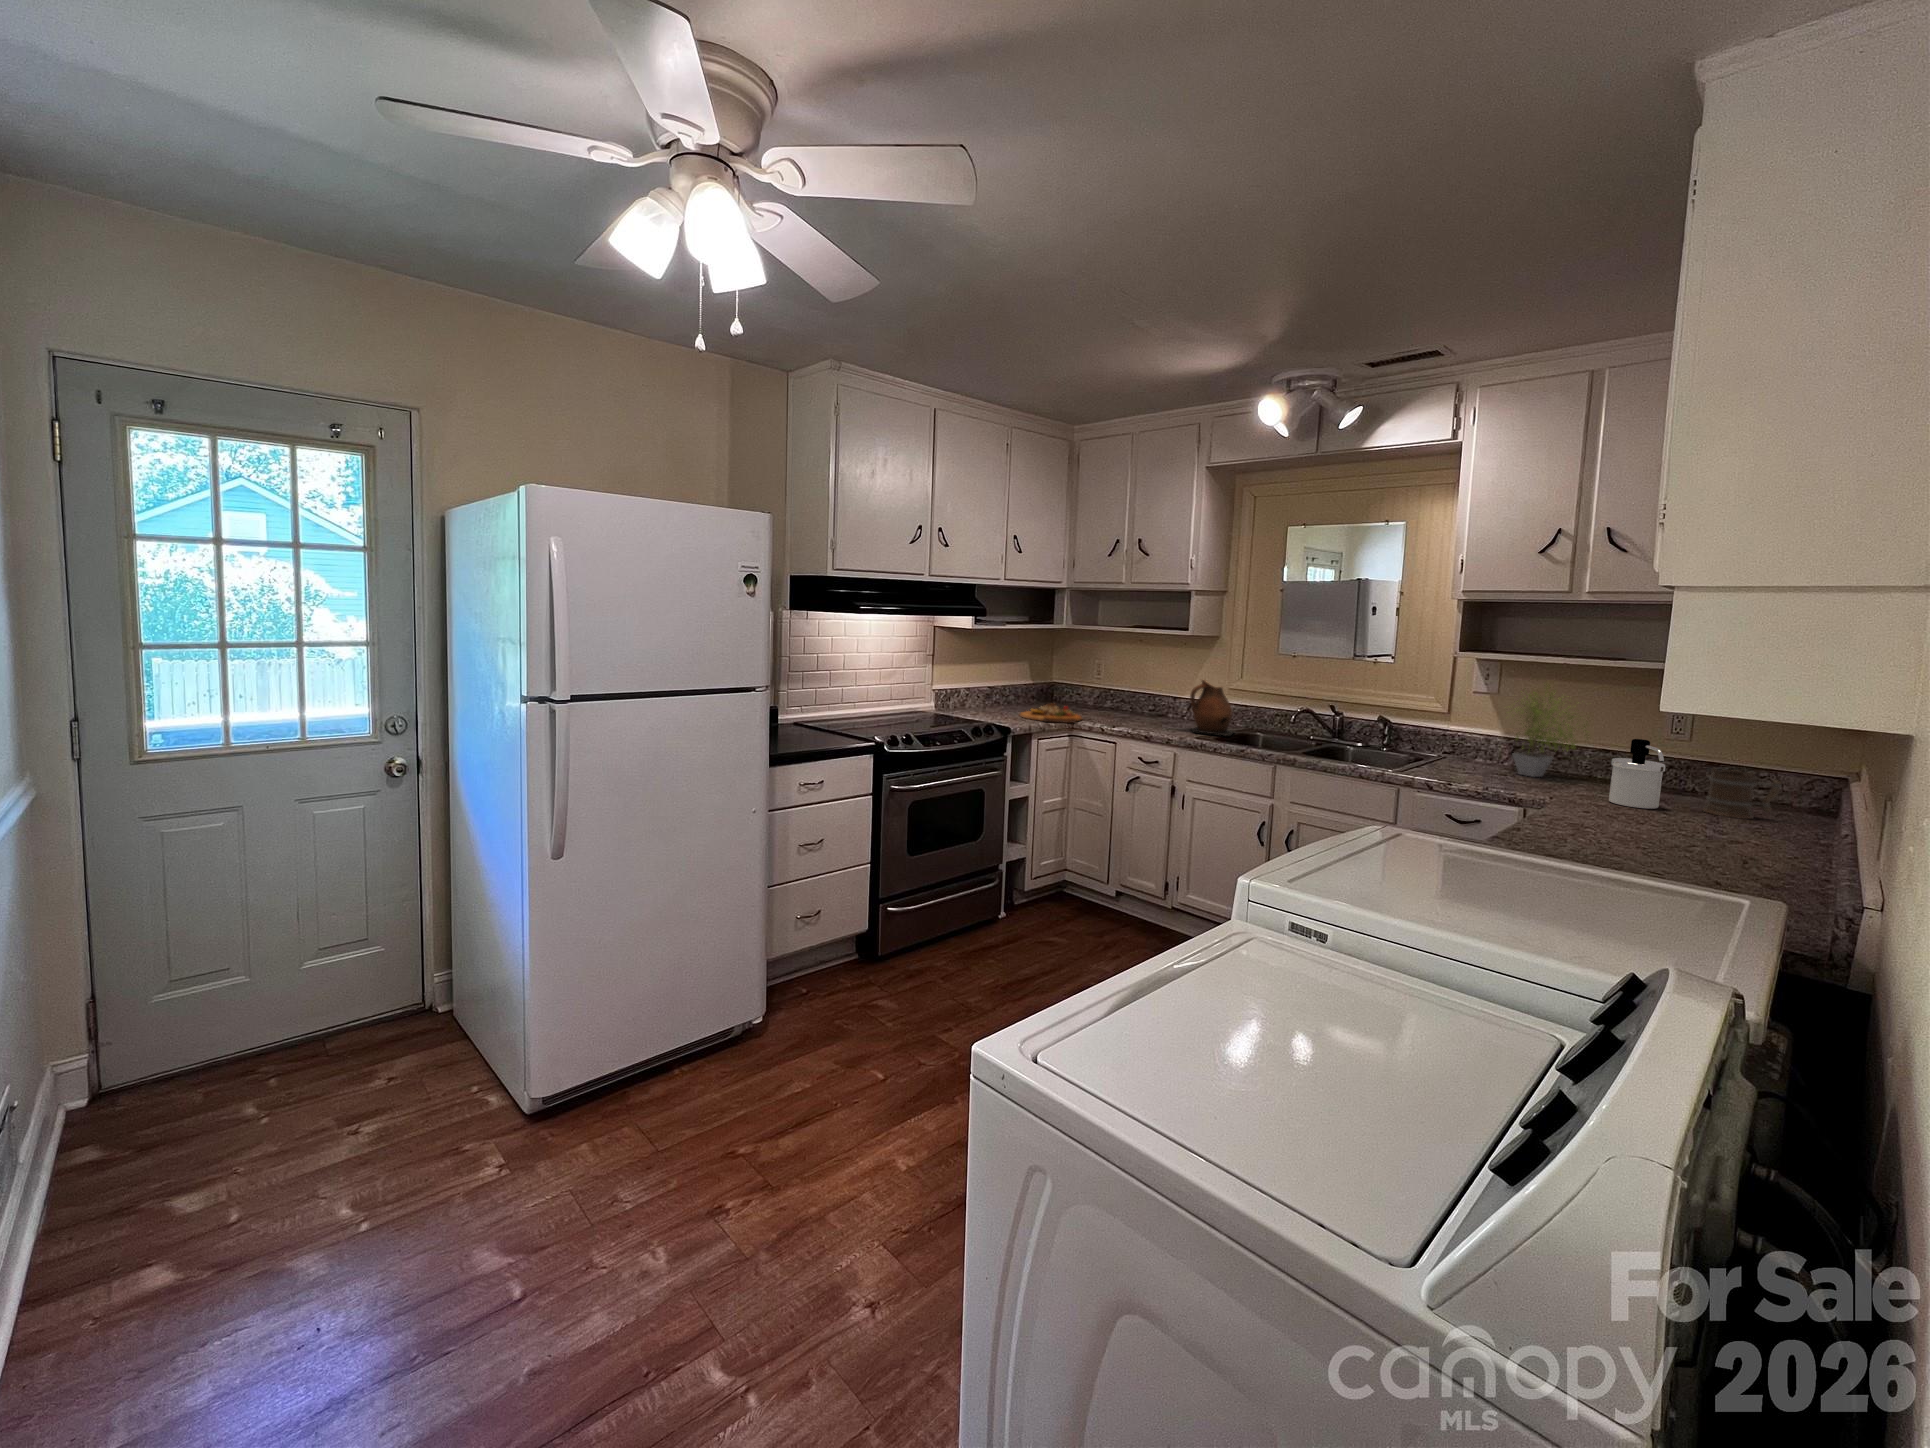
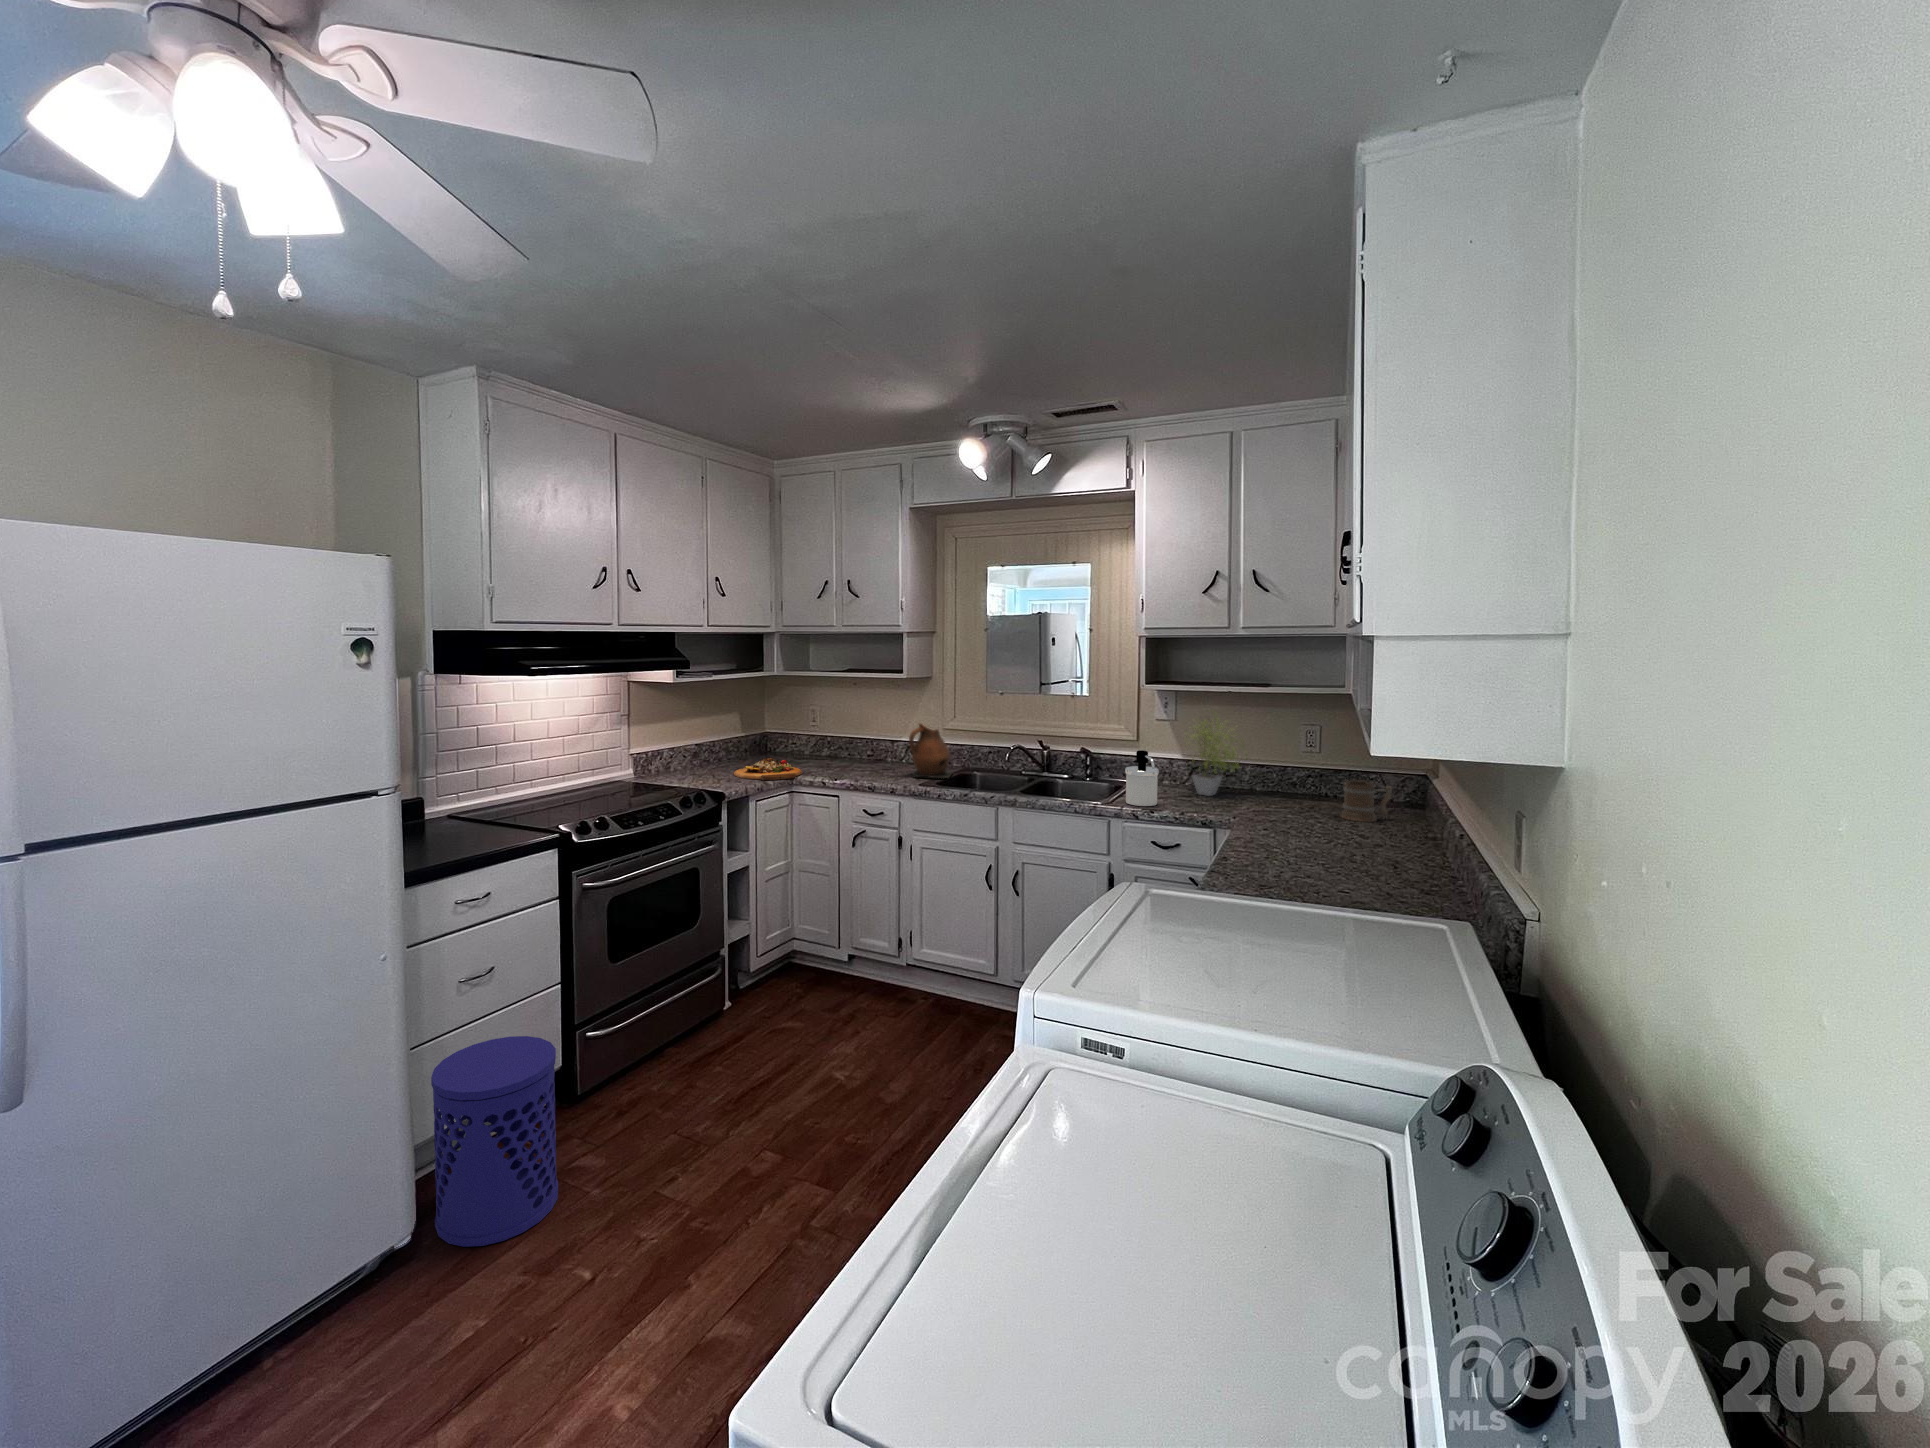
soap dispenser: present [1609,739,1665,809] -> present [1125,750,1159,806]
waste bin: none [775,892,864,1039] -> present [431,1036,558,1247]

